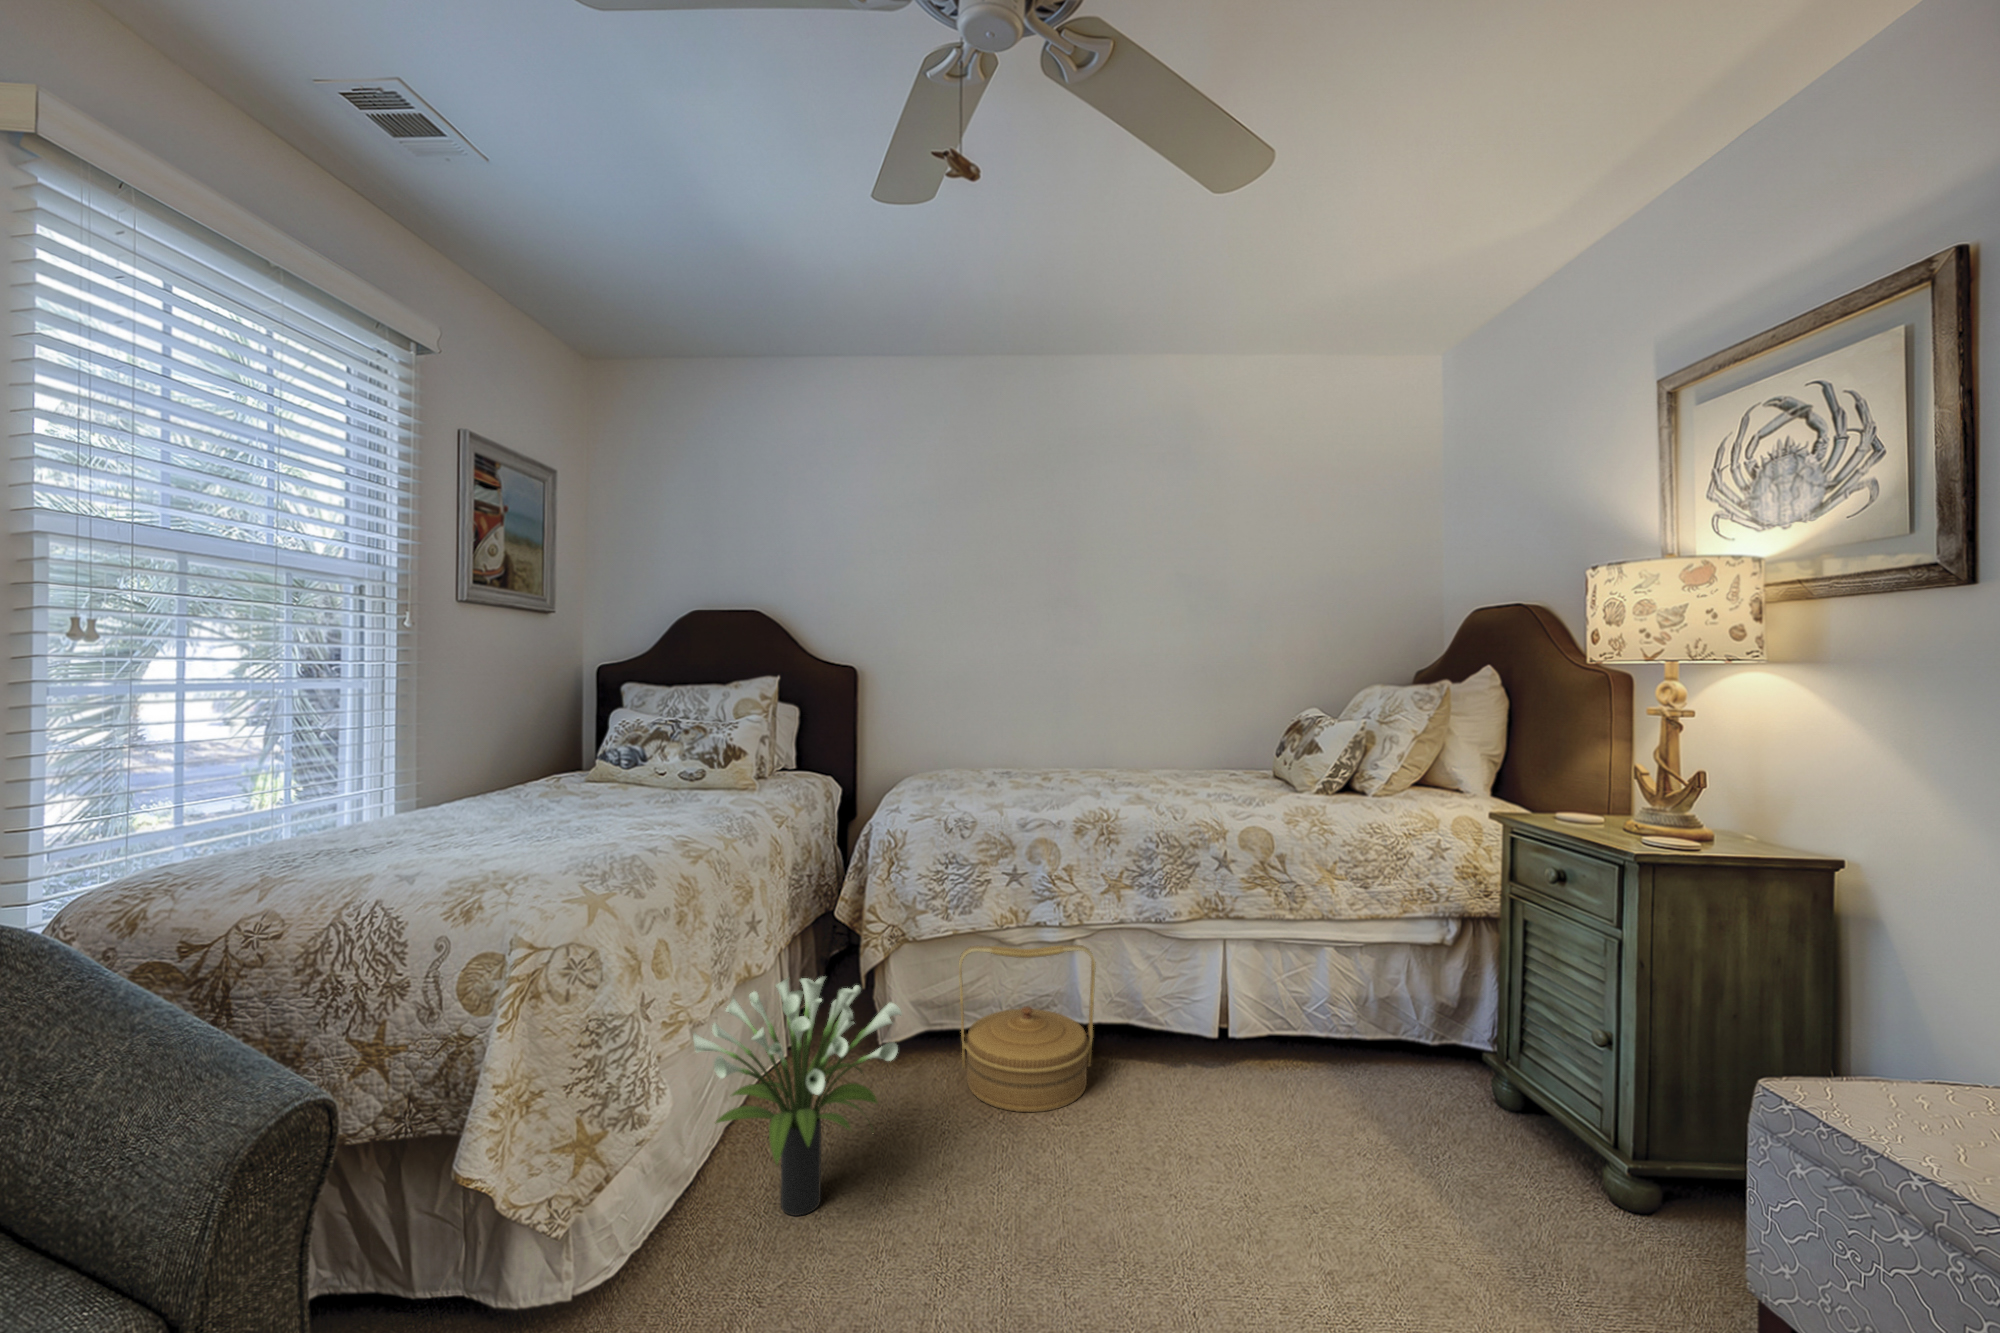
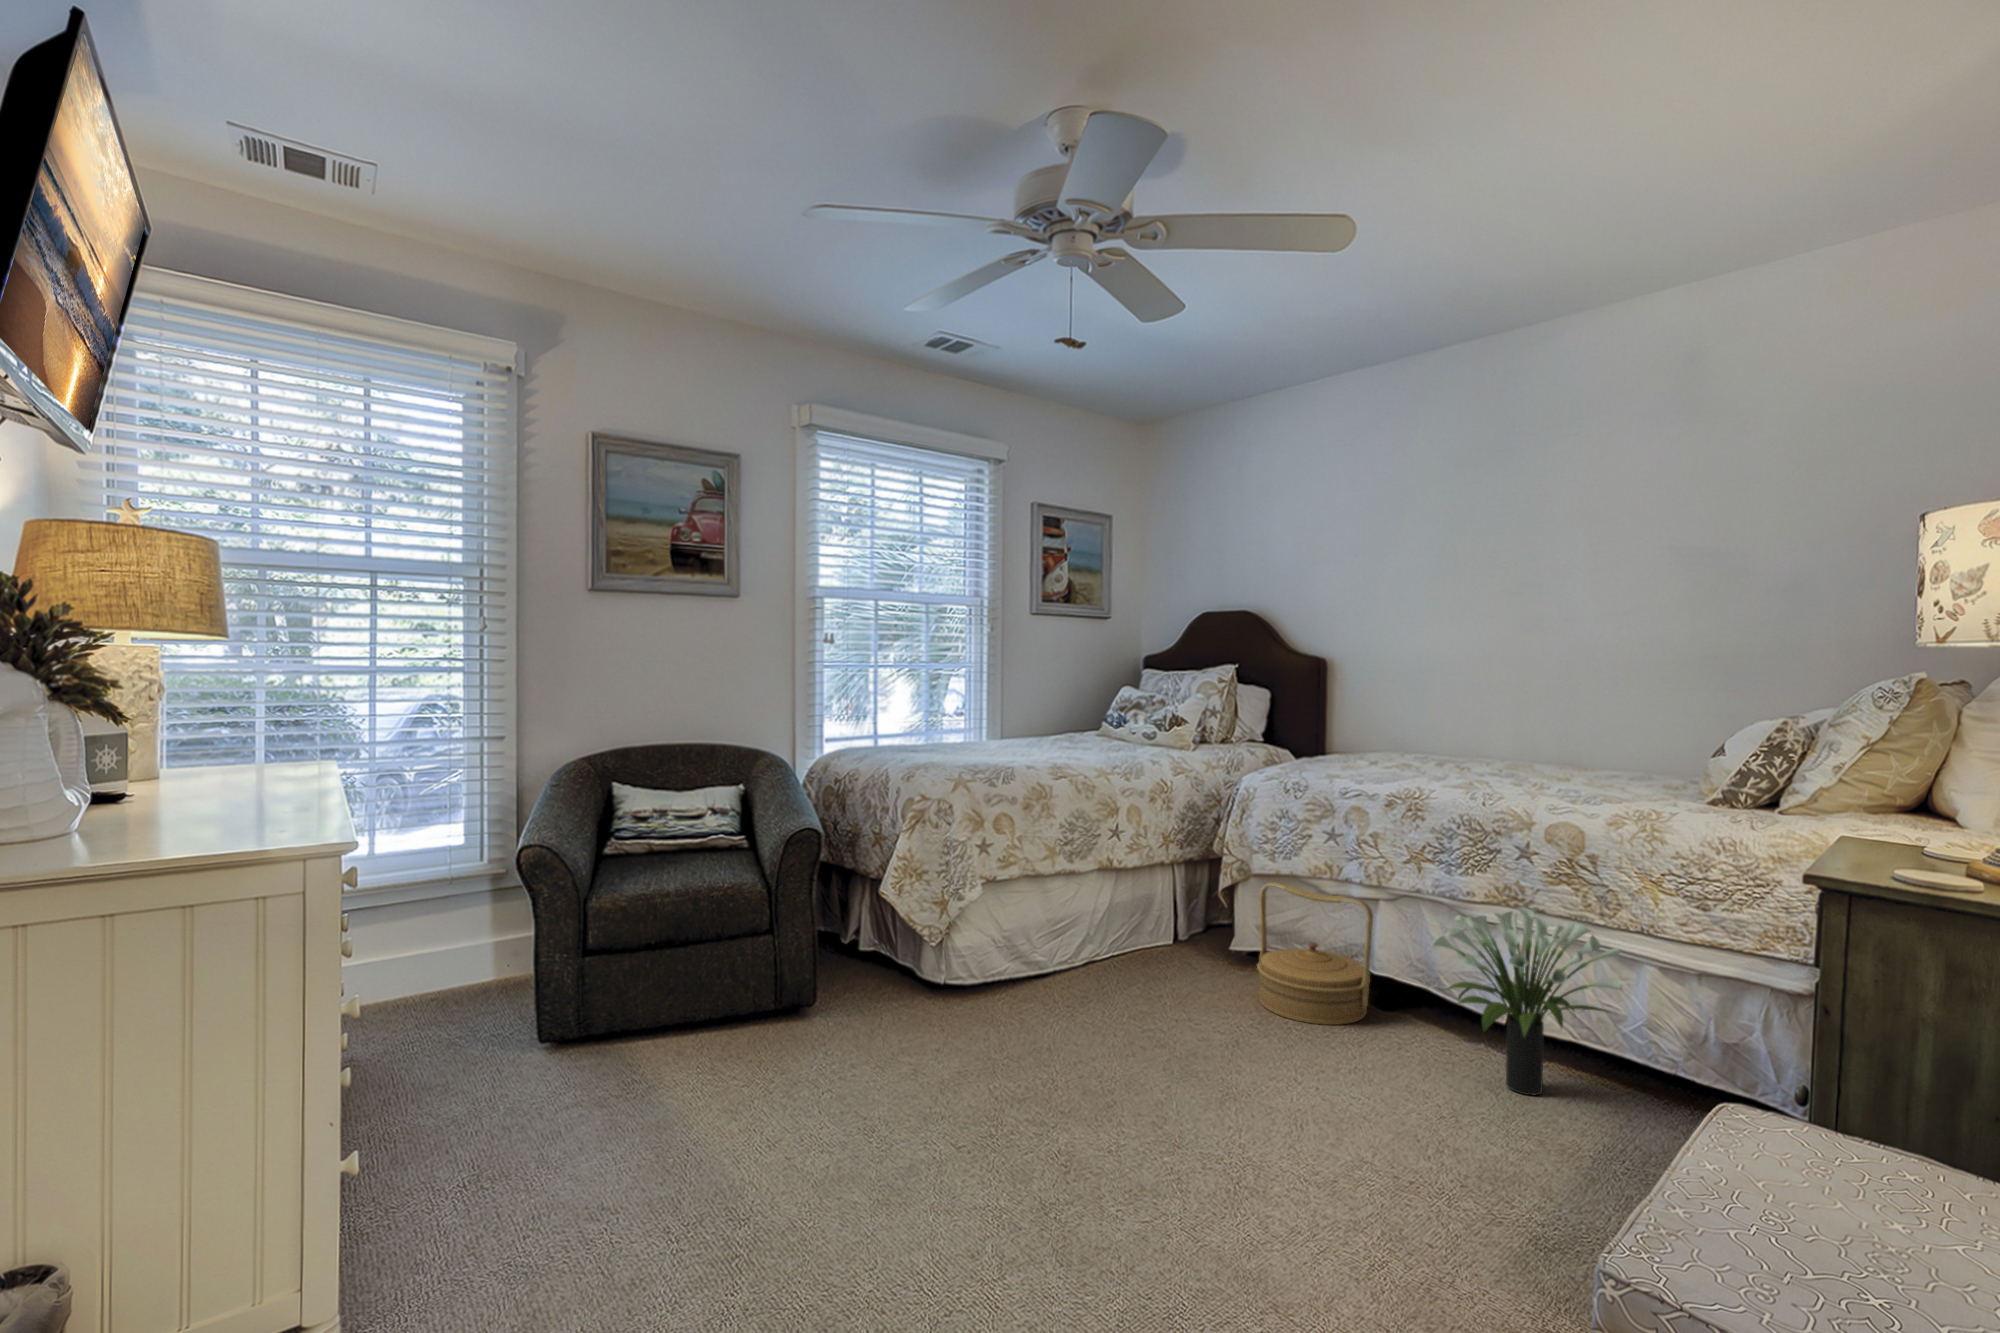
potted plant: present [693,976,902,1216] -> present [1432,907,1622,1095]

